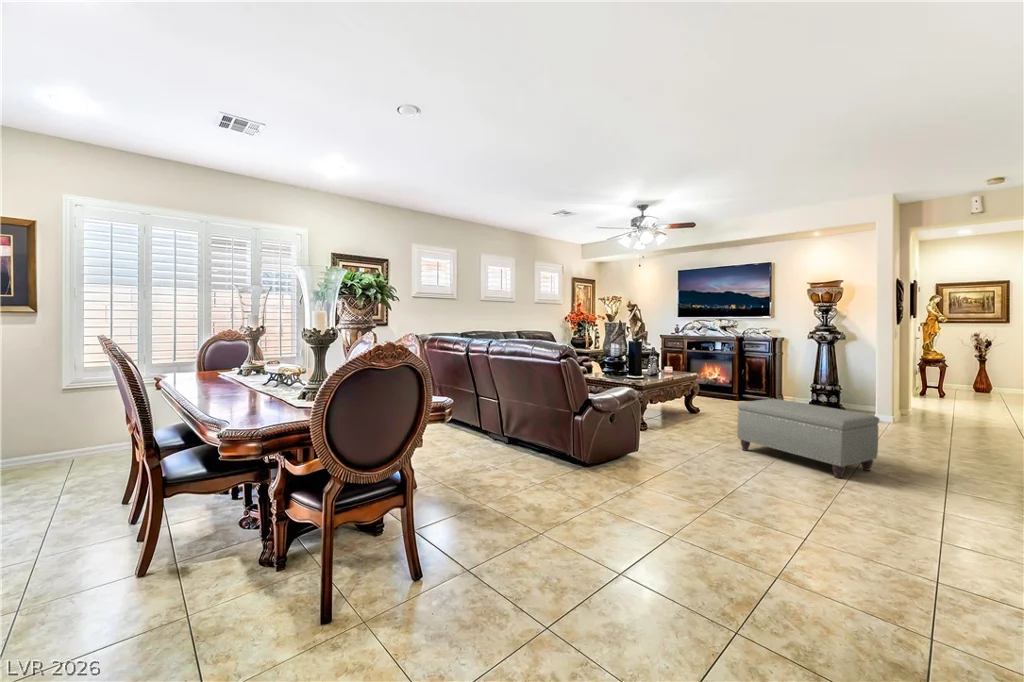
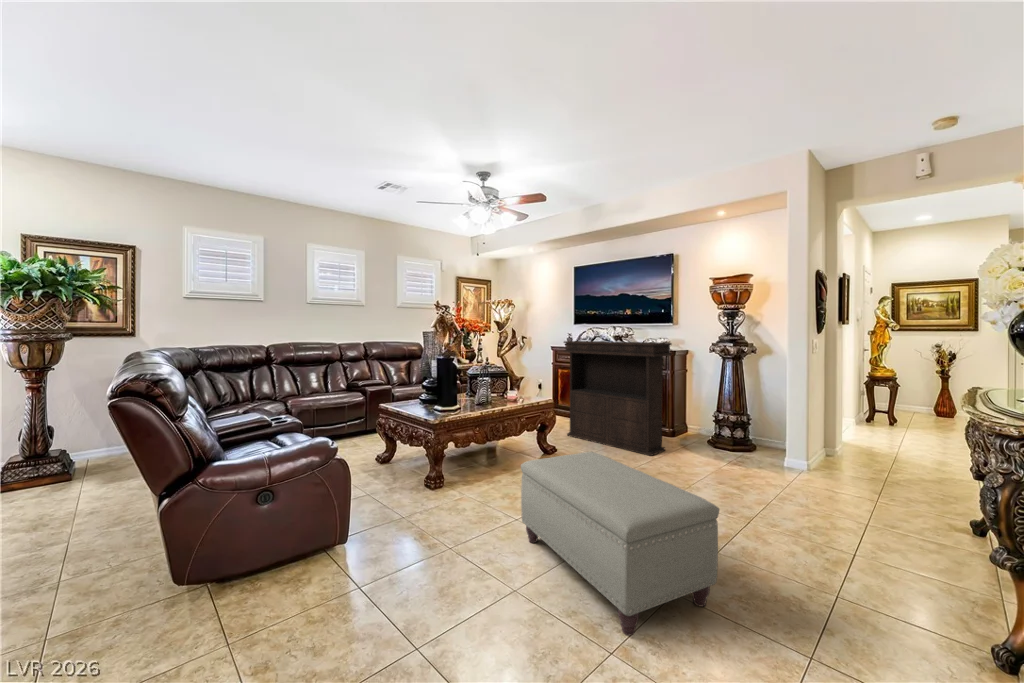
console table: none [692,331,785,414] -> present [564,341,672,456]

